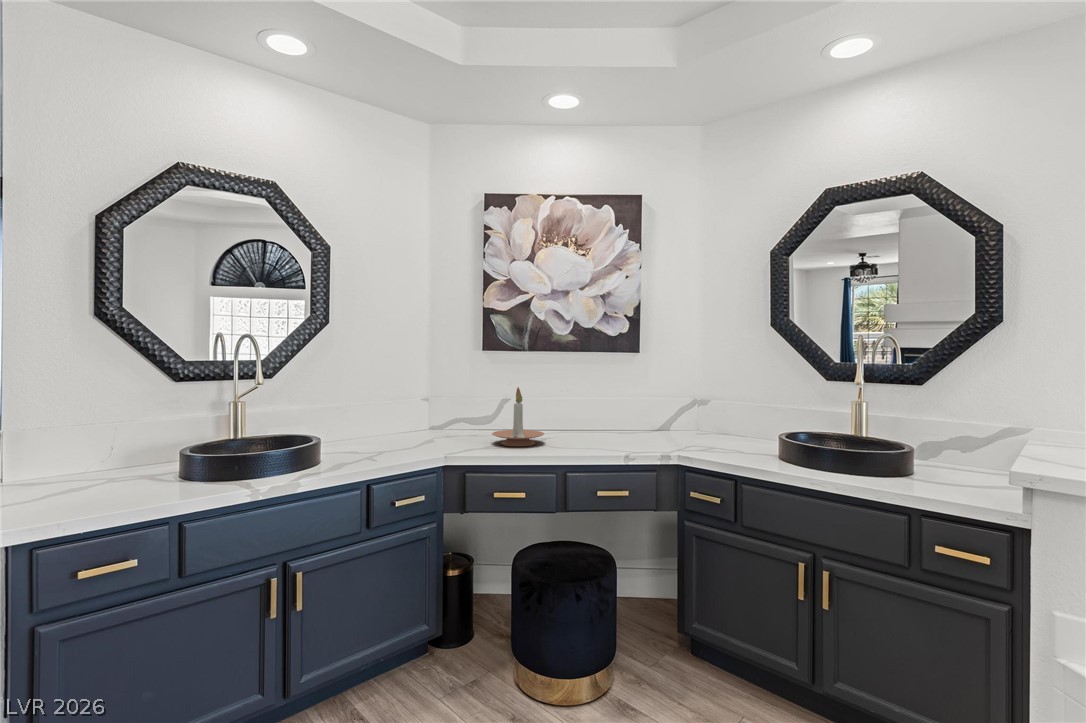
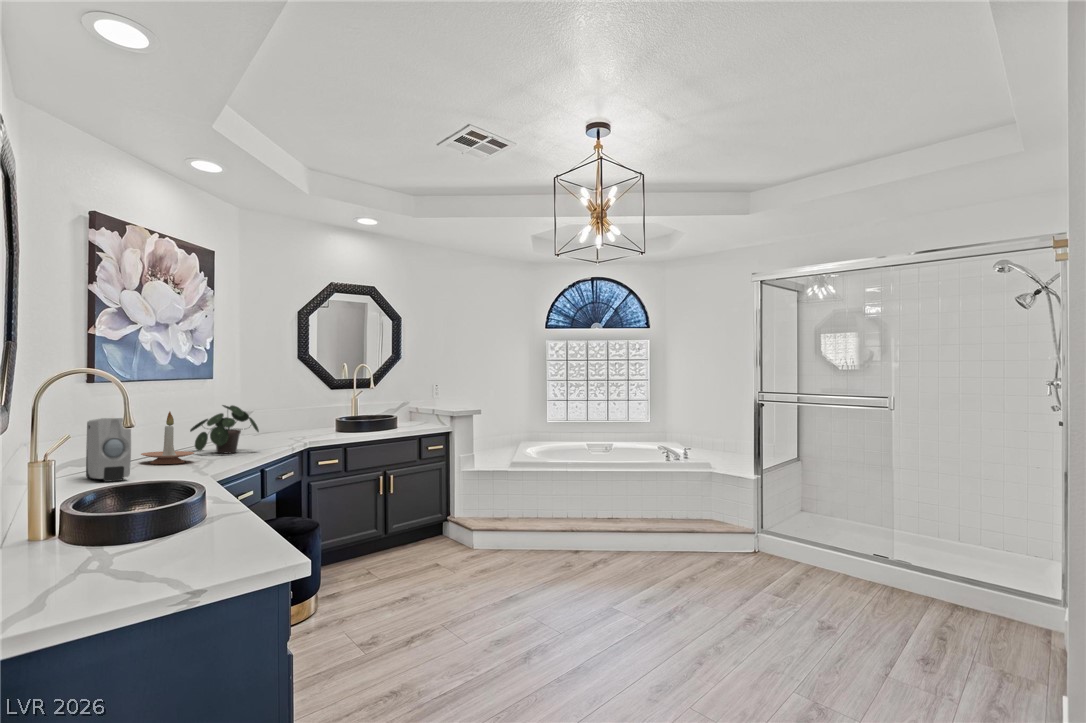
potted plant: none [585,381,657,441] -> present [190,405,259,453]
soap dispenser: none [361,393,412,459] -> present [86,418,131,482]

